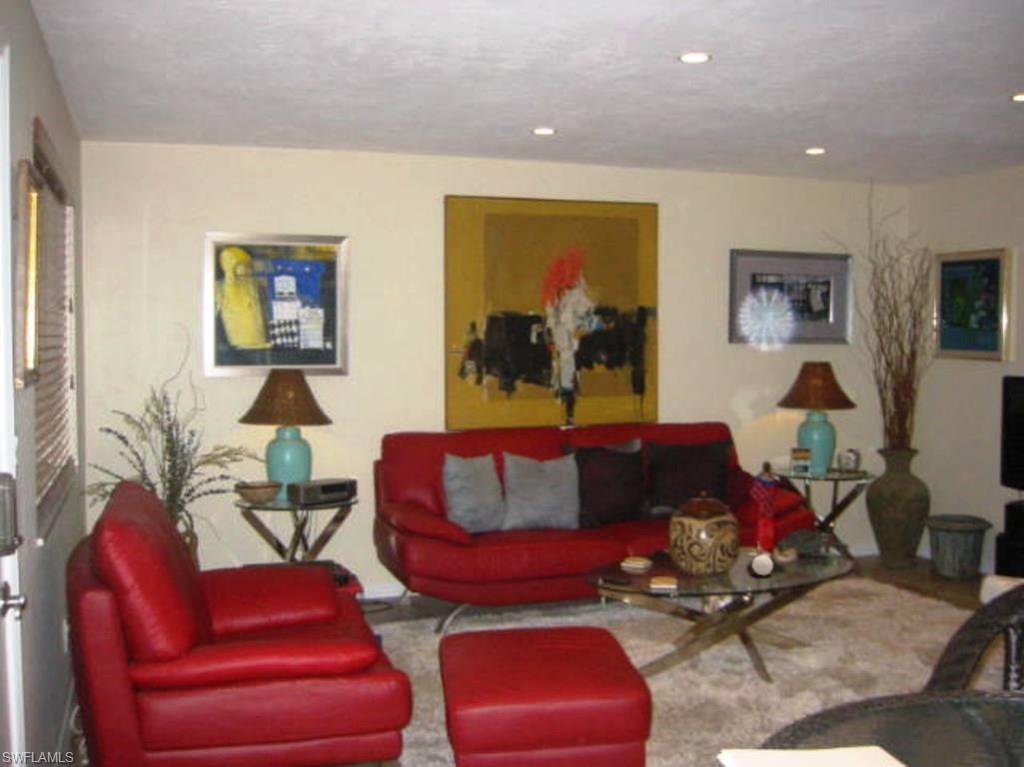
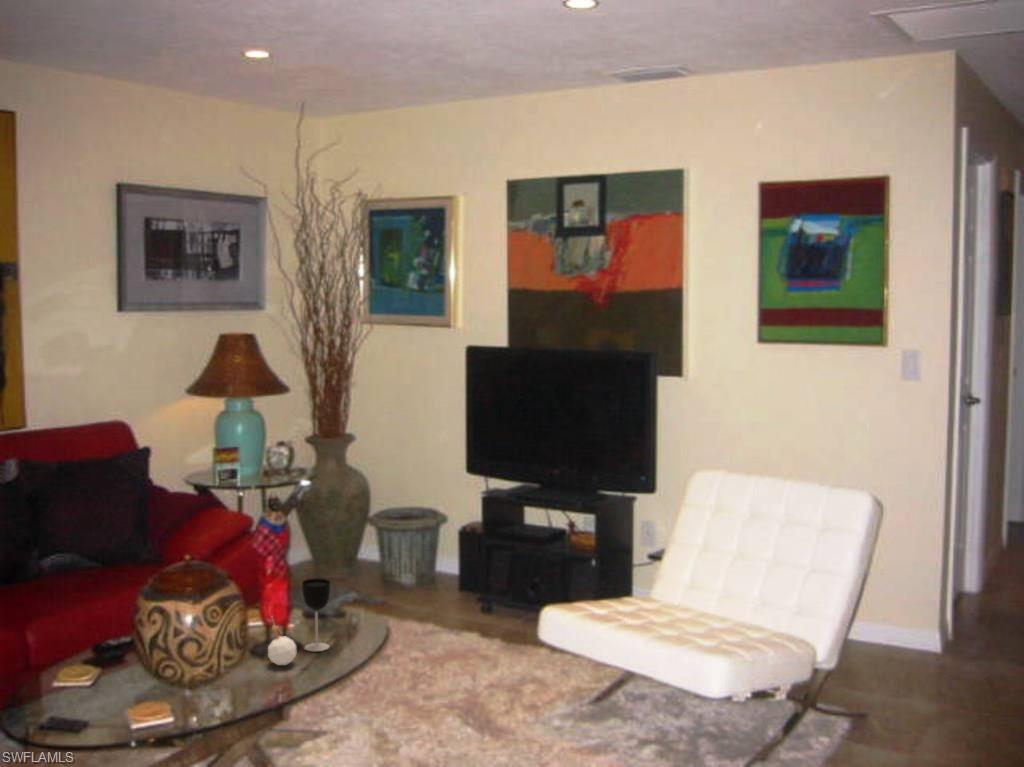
wine glass: none [784,520,805,572] -> present [302,578,330,651]

